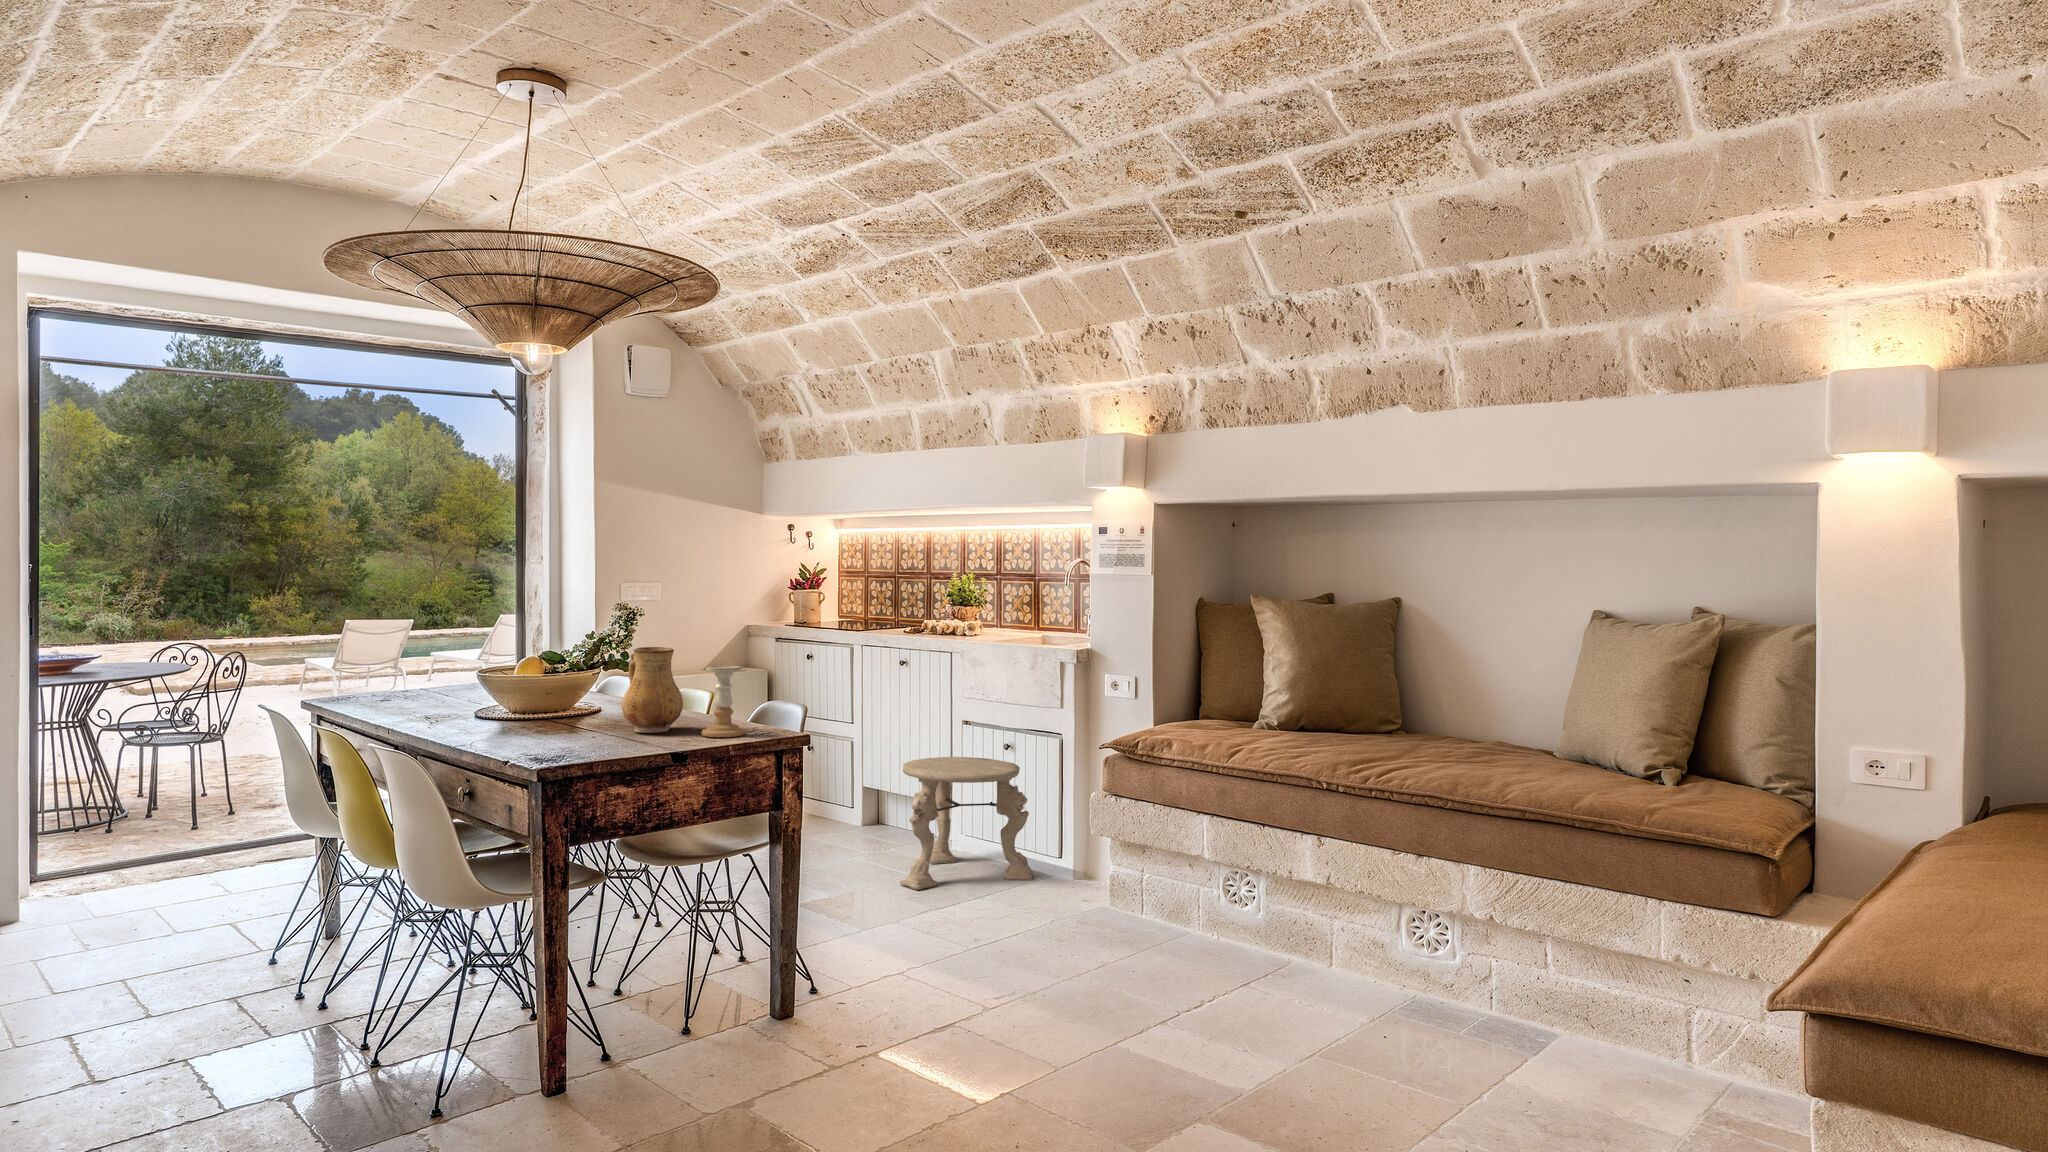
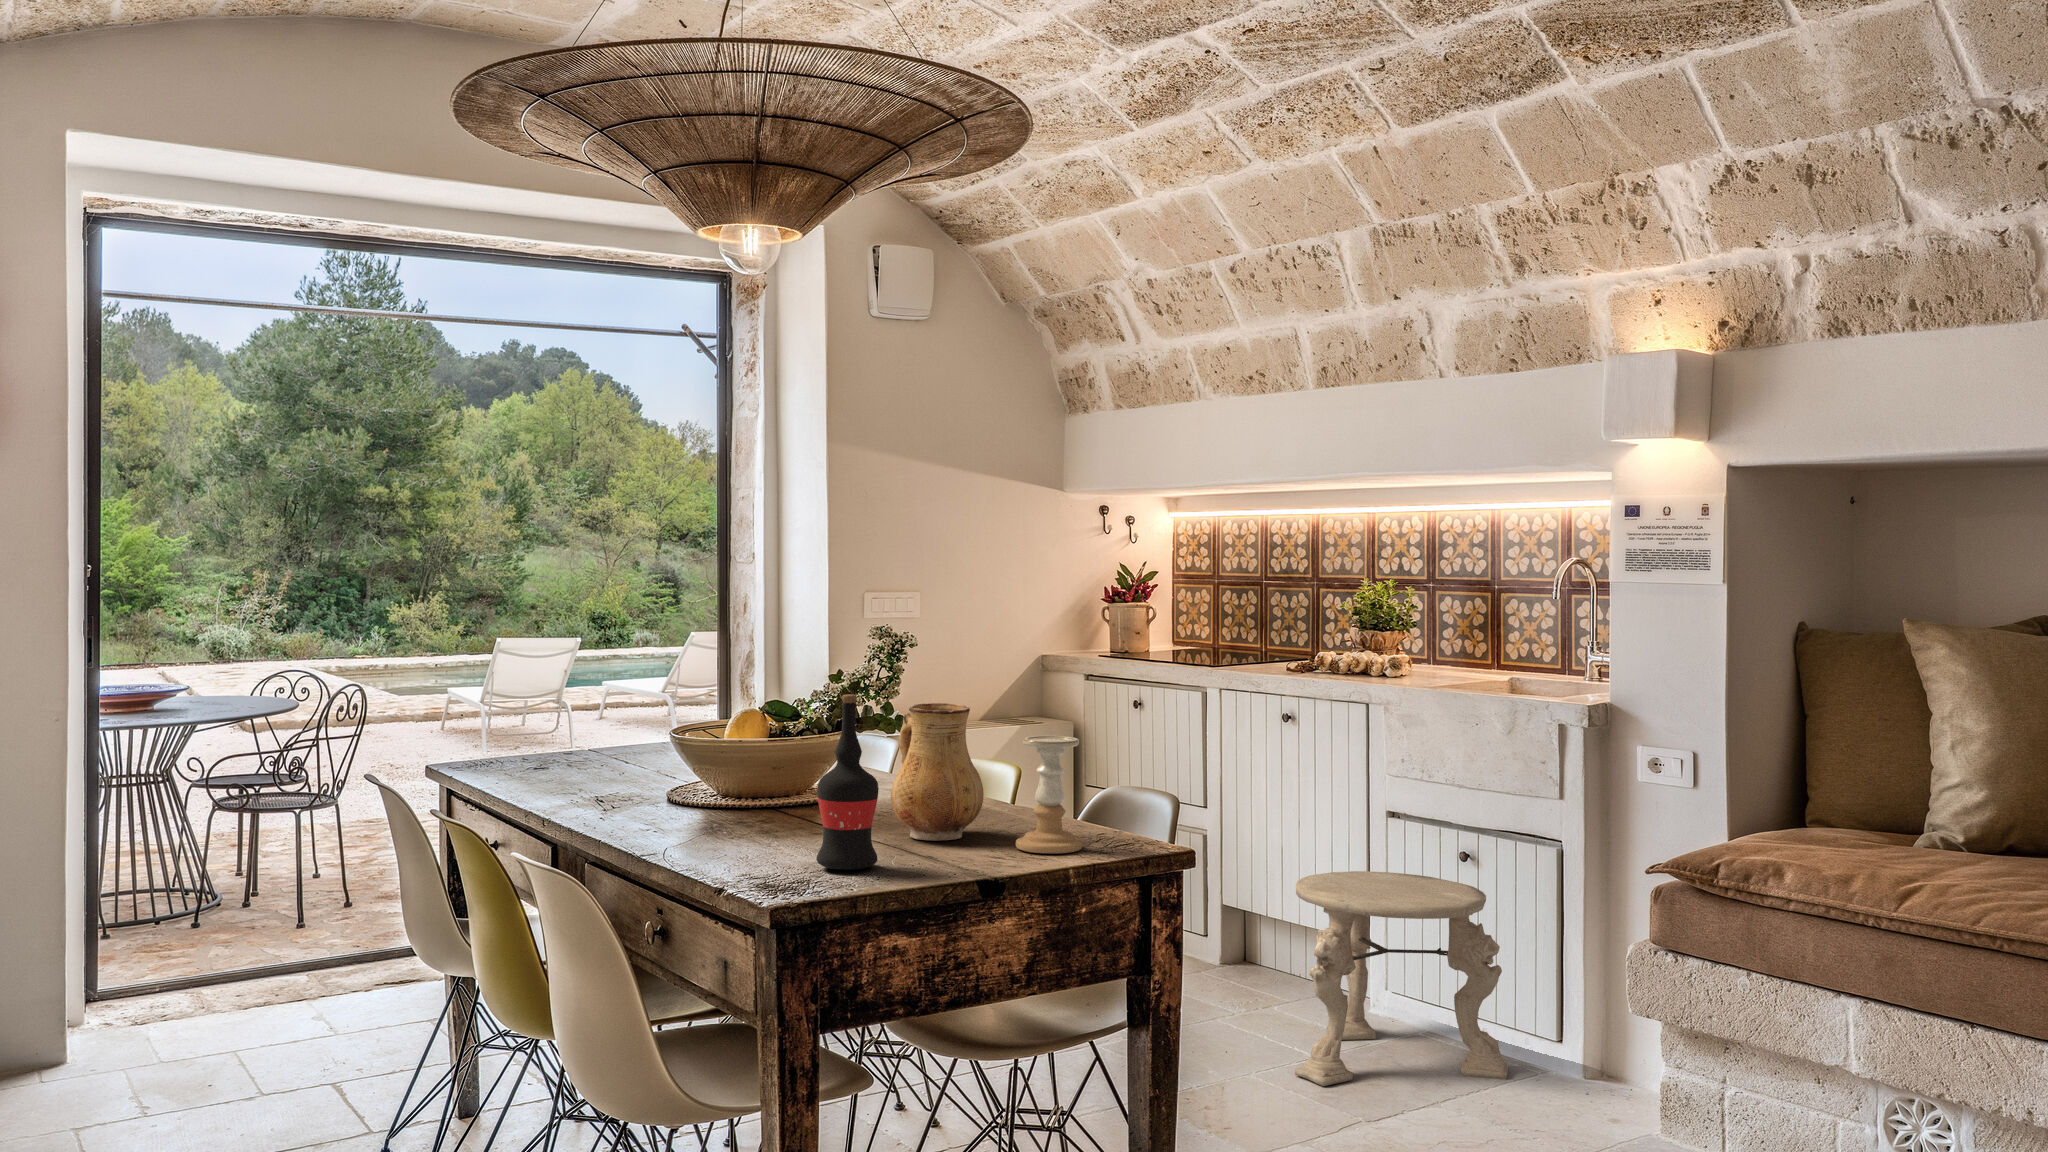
wine bottle: none [569,640,610,749] -> present [816,694,879,870]

